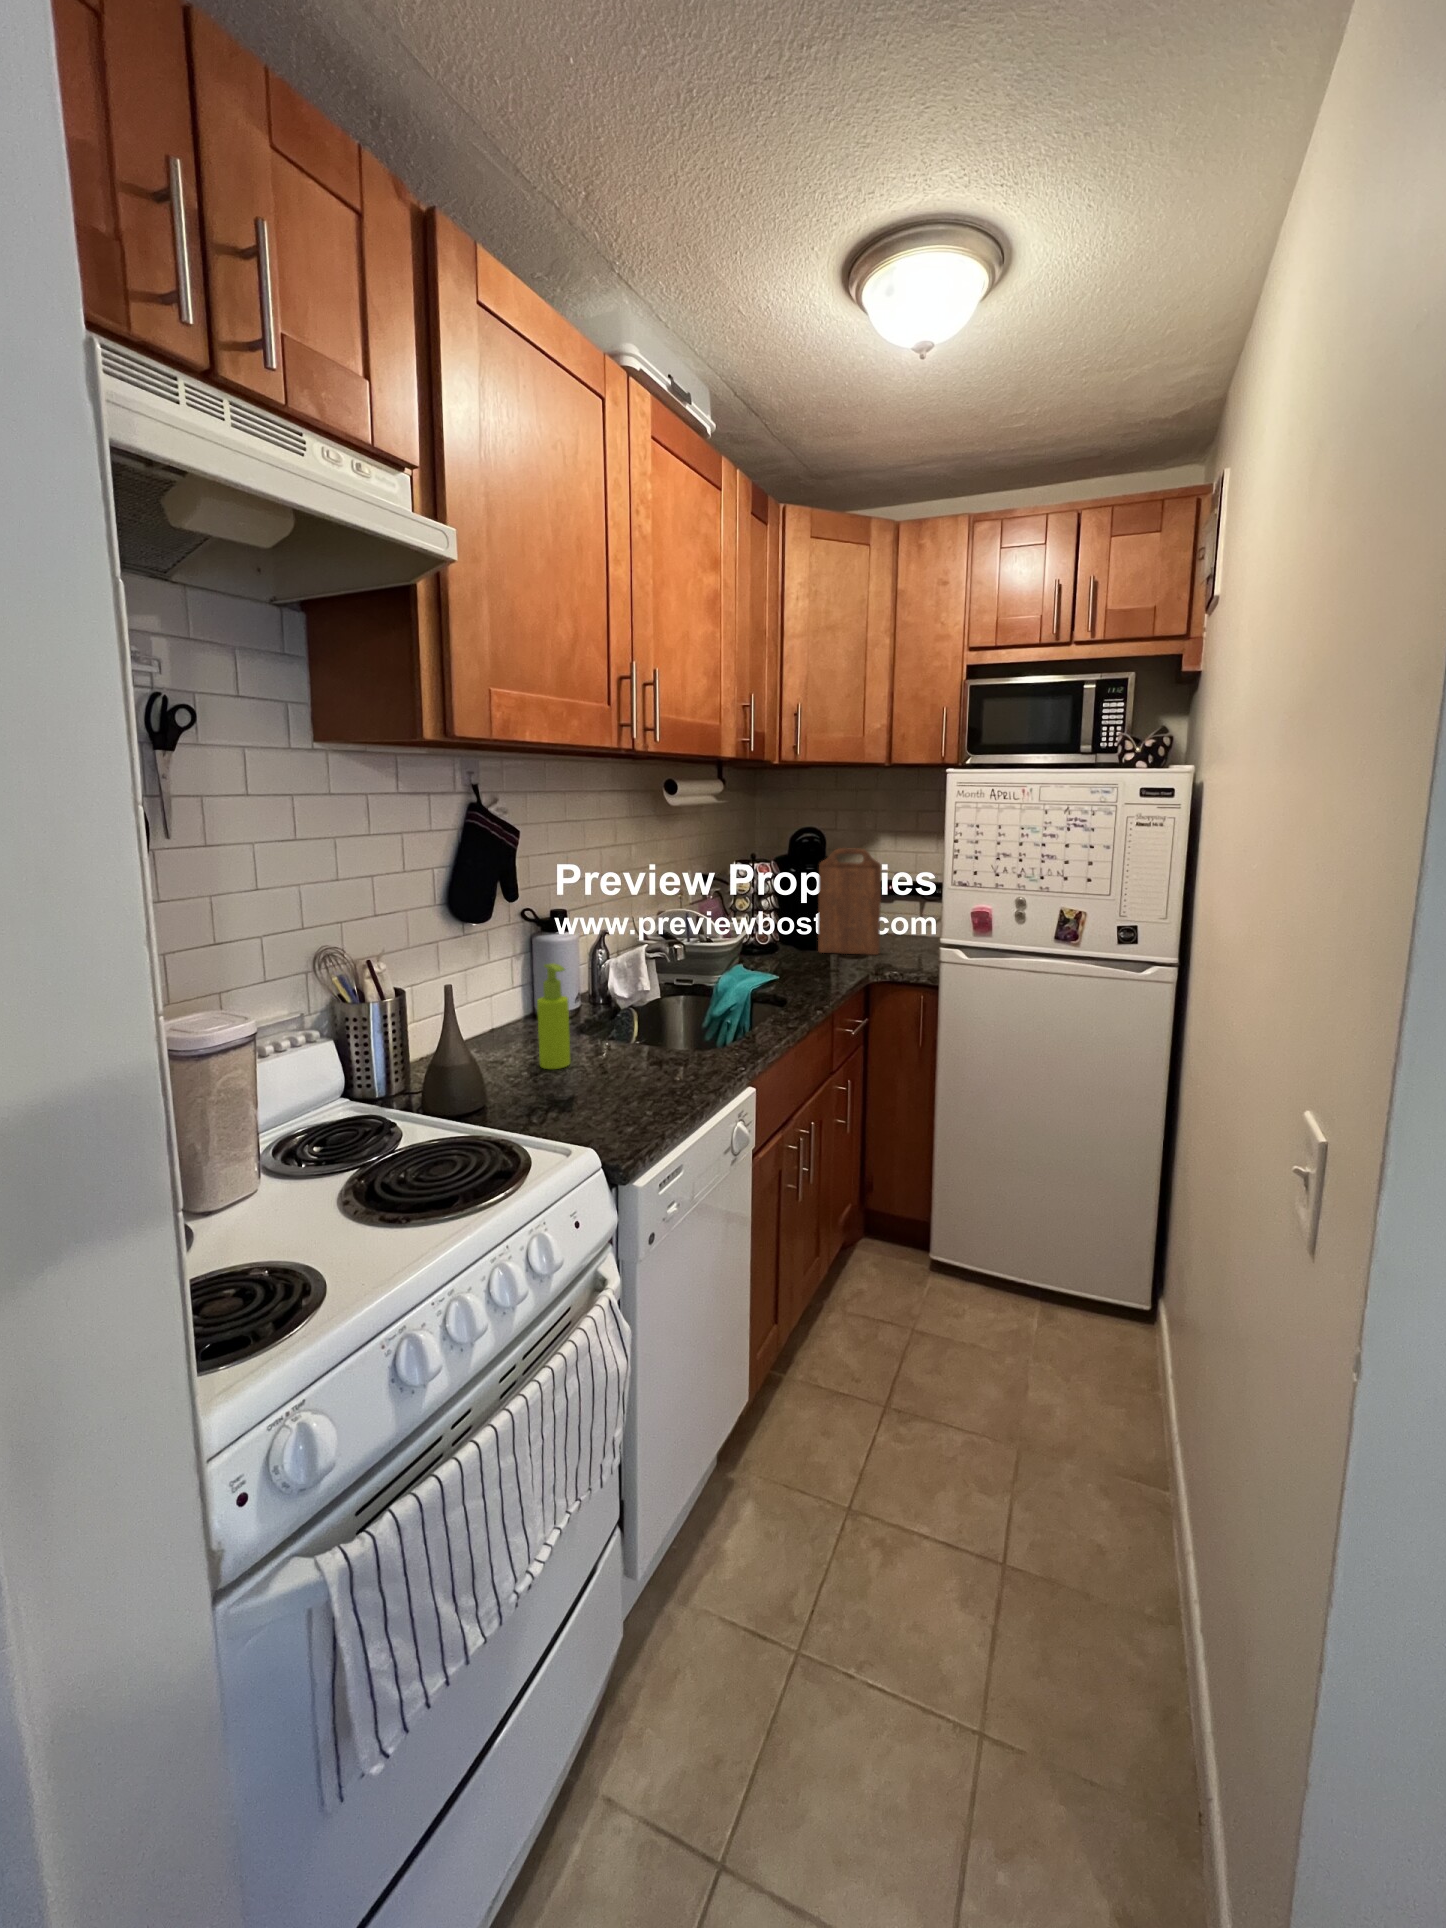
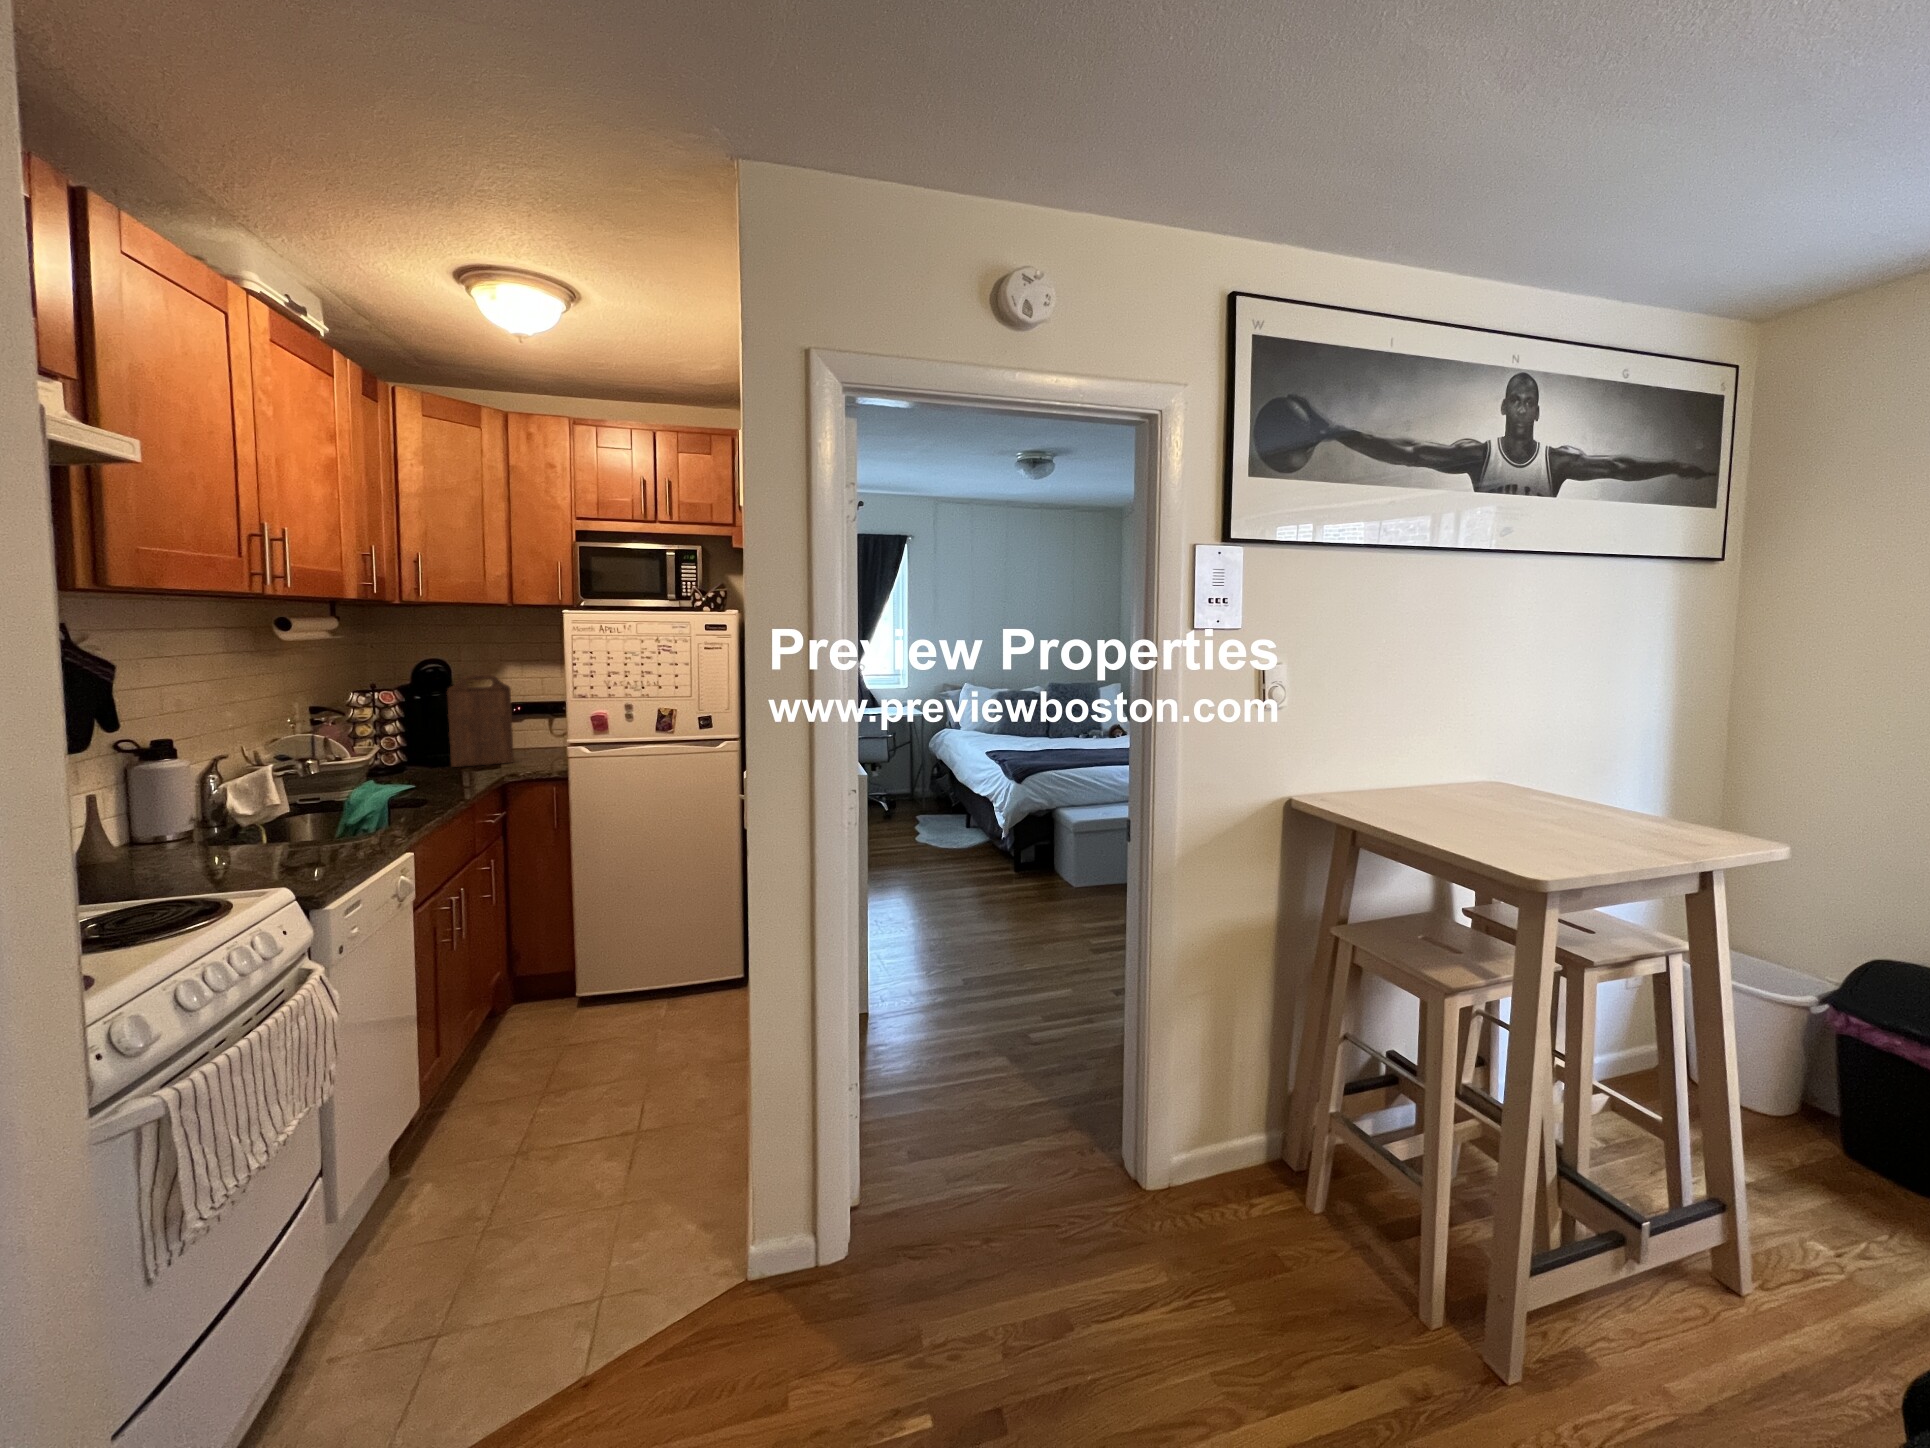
soap dispenser: present [537,963,570,1069] -> none [176,775,217,866]

